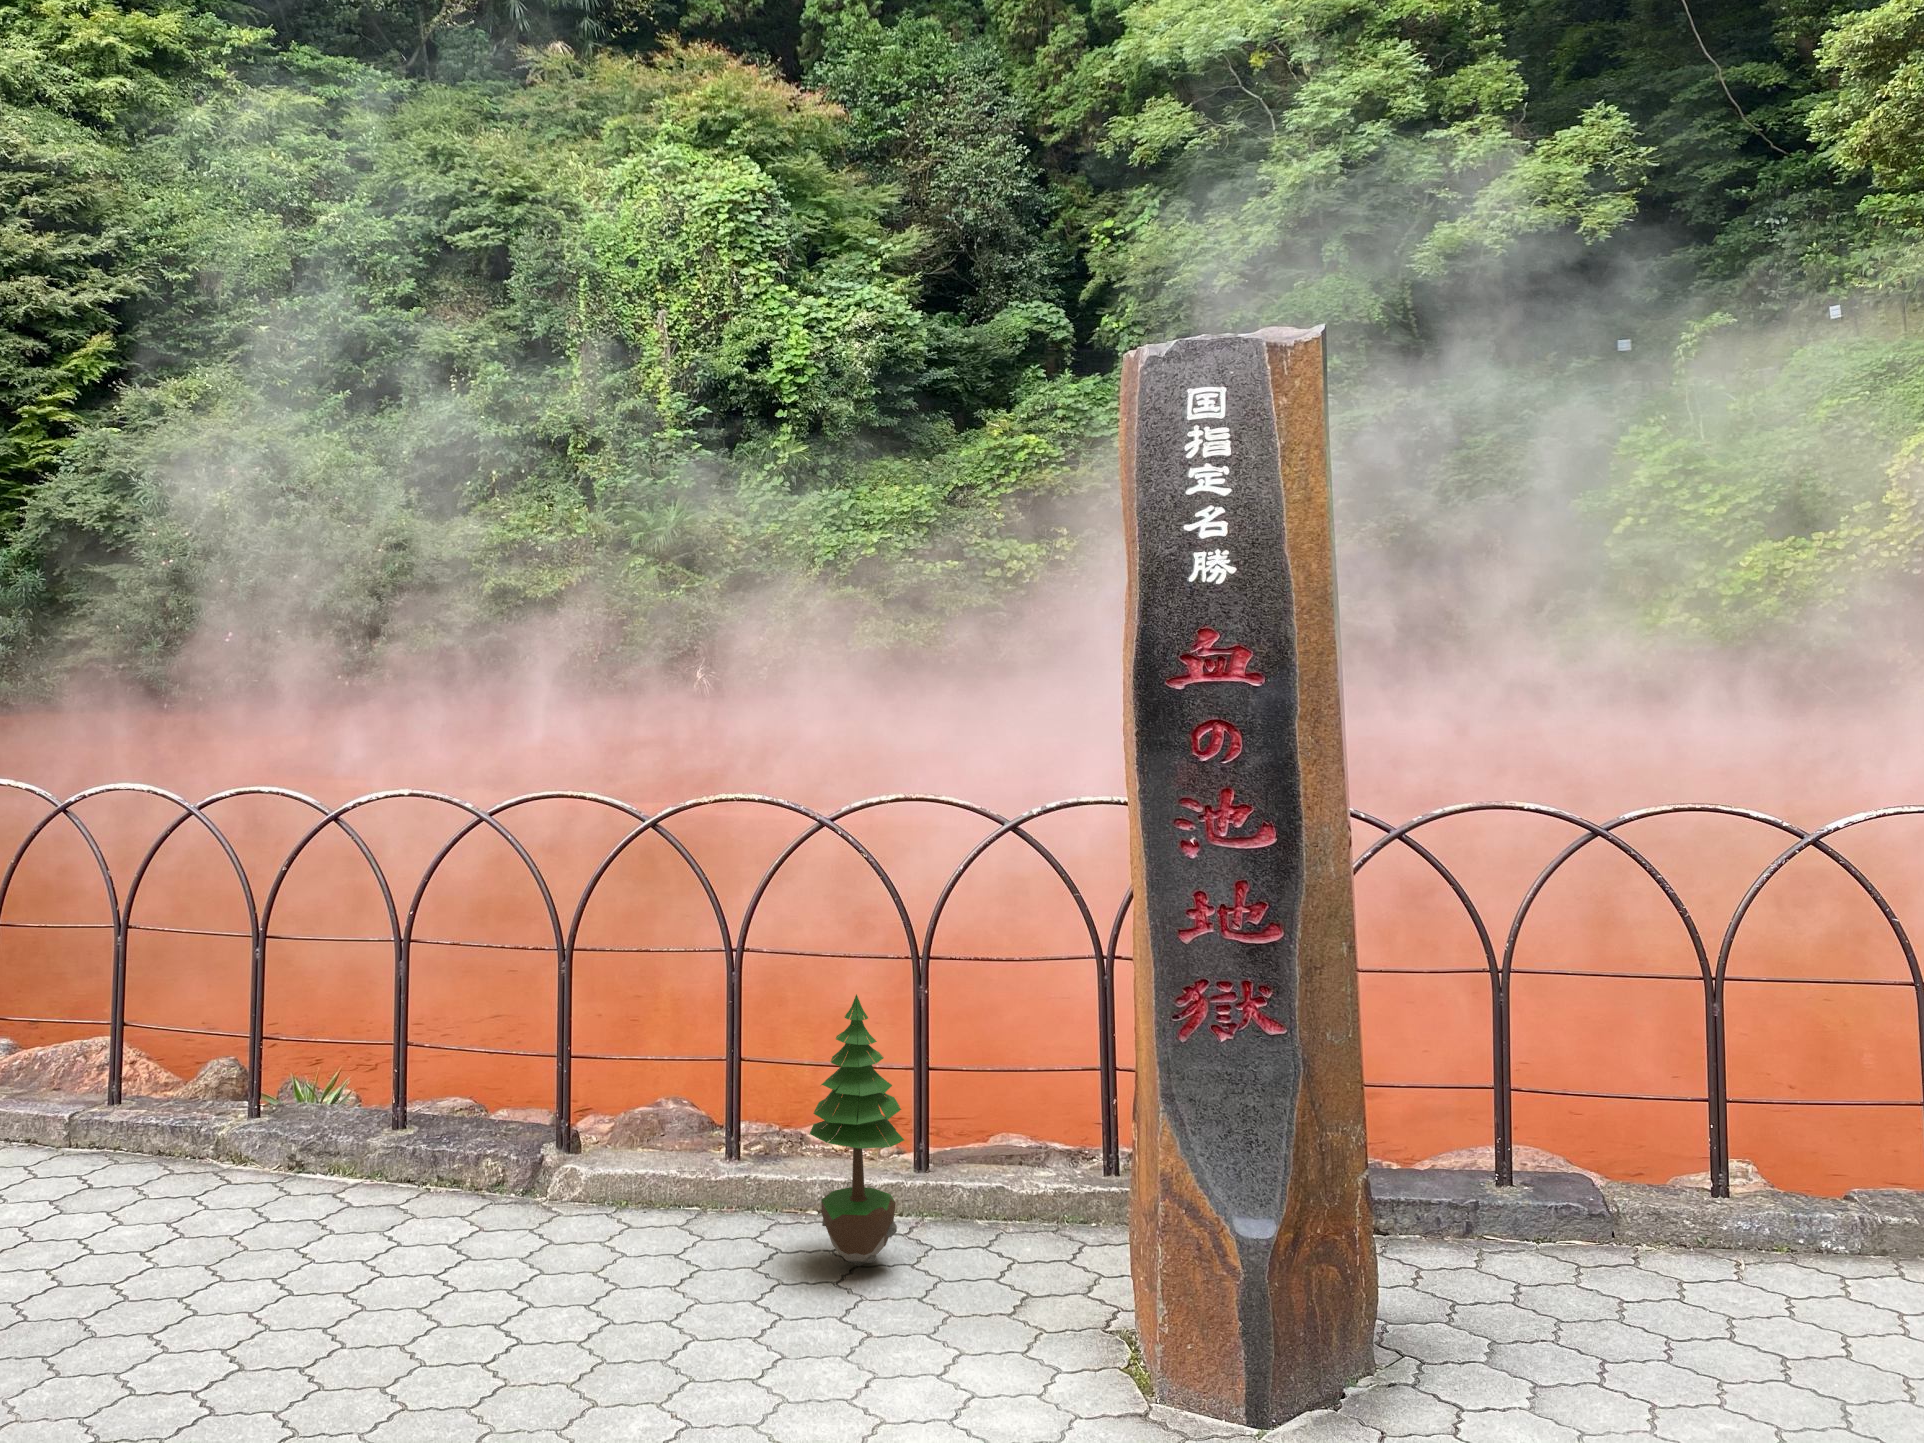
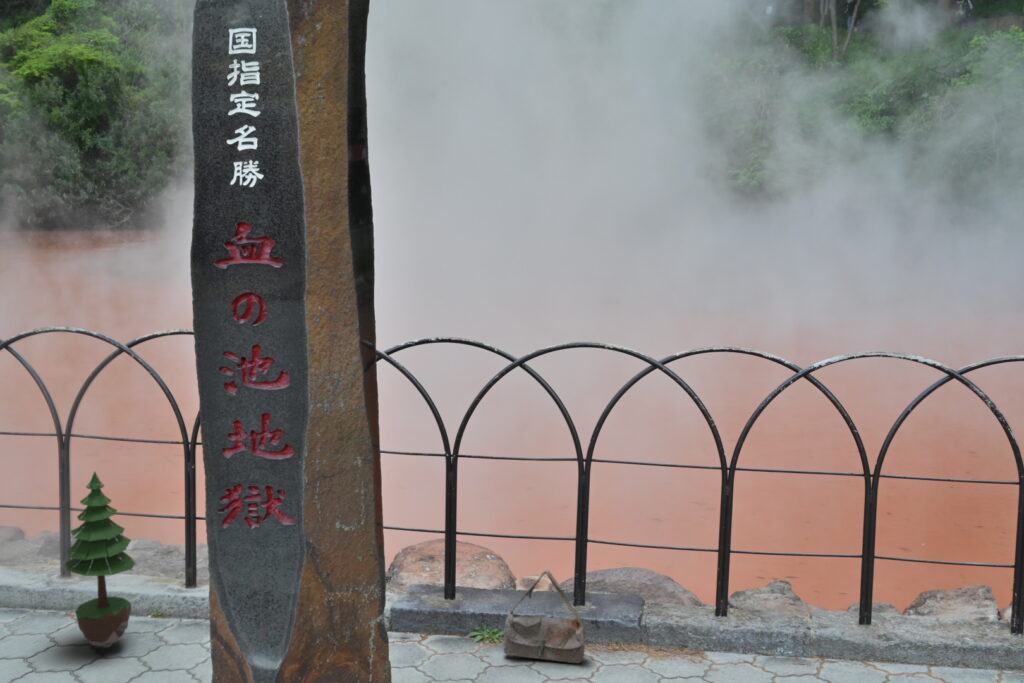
bag: none [1433,1121,1564,1263] -> present [503,570,585,663]

